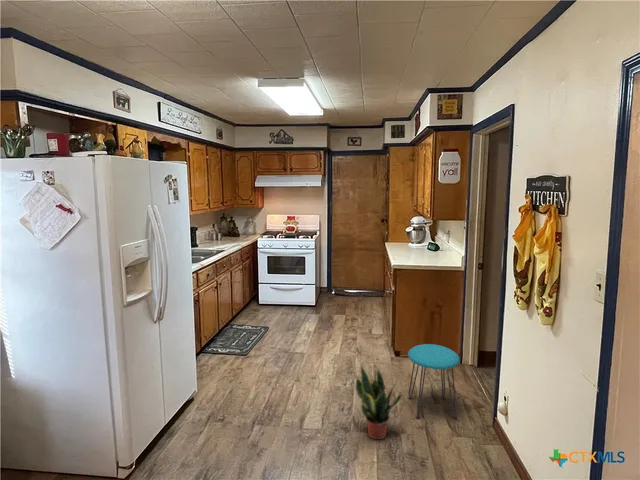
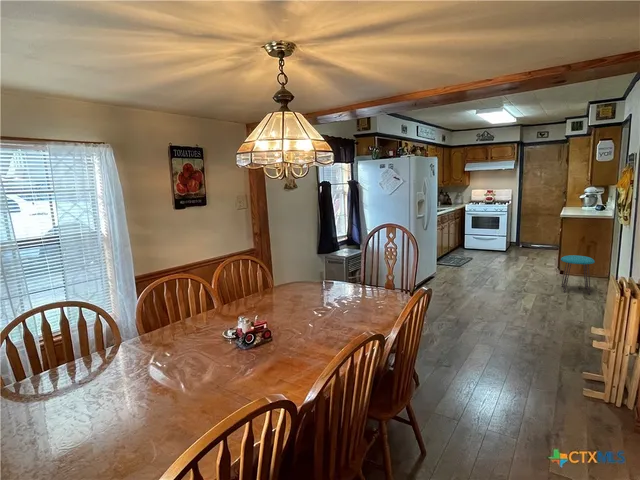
potted plant: present [356,368,402,439] -> none [525,257,552,295]

